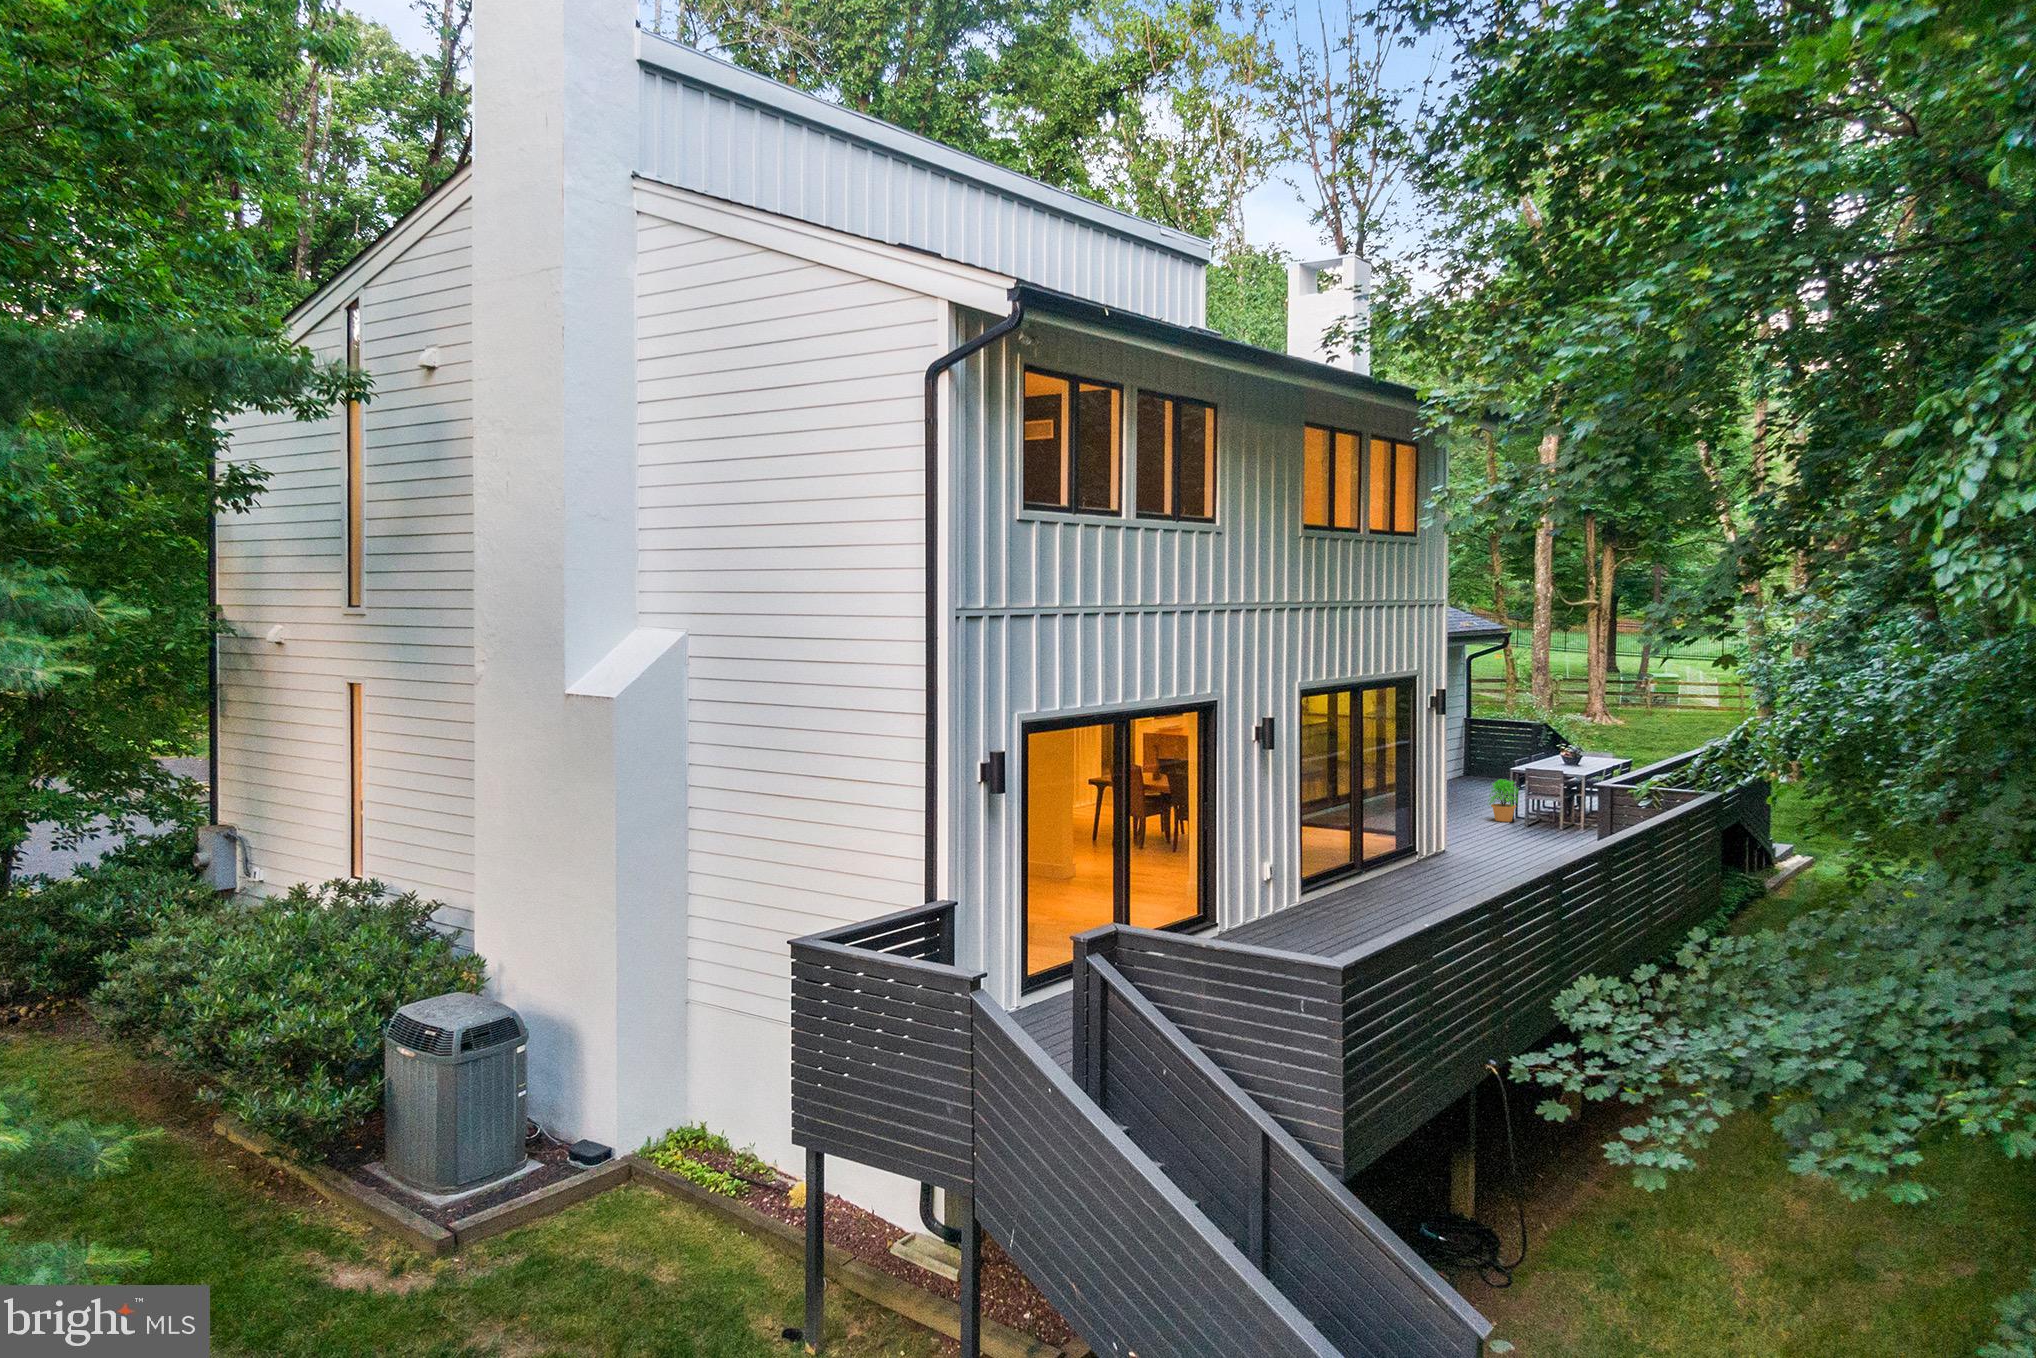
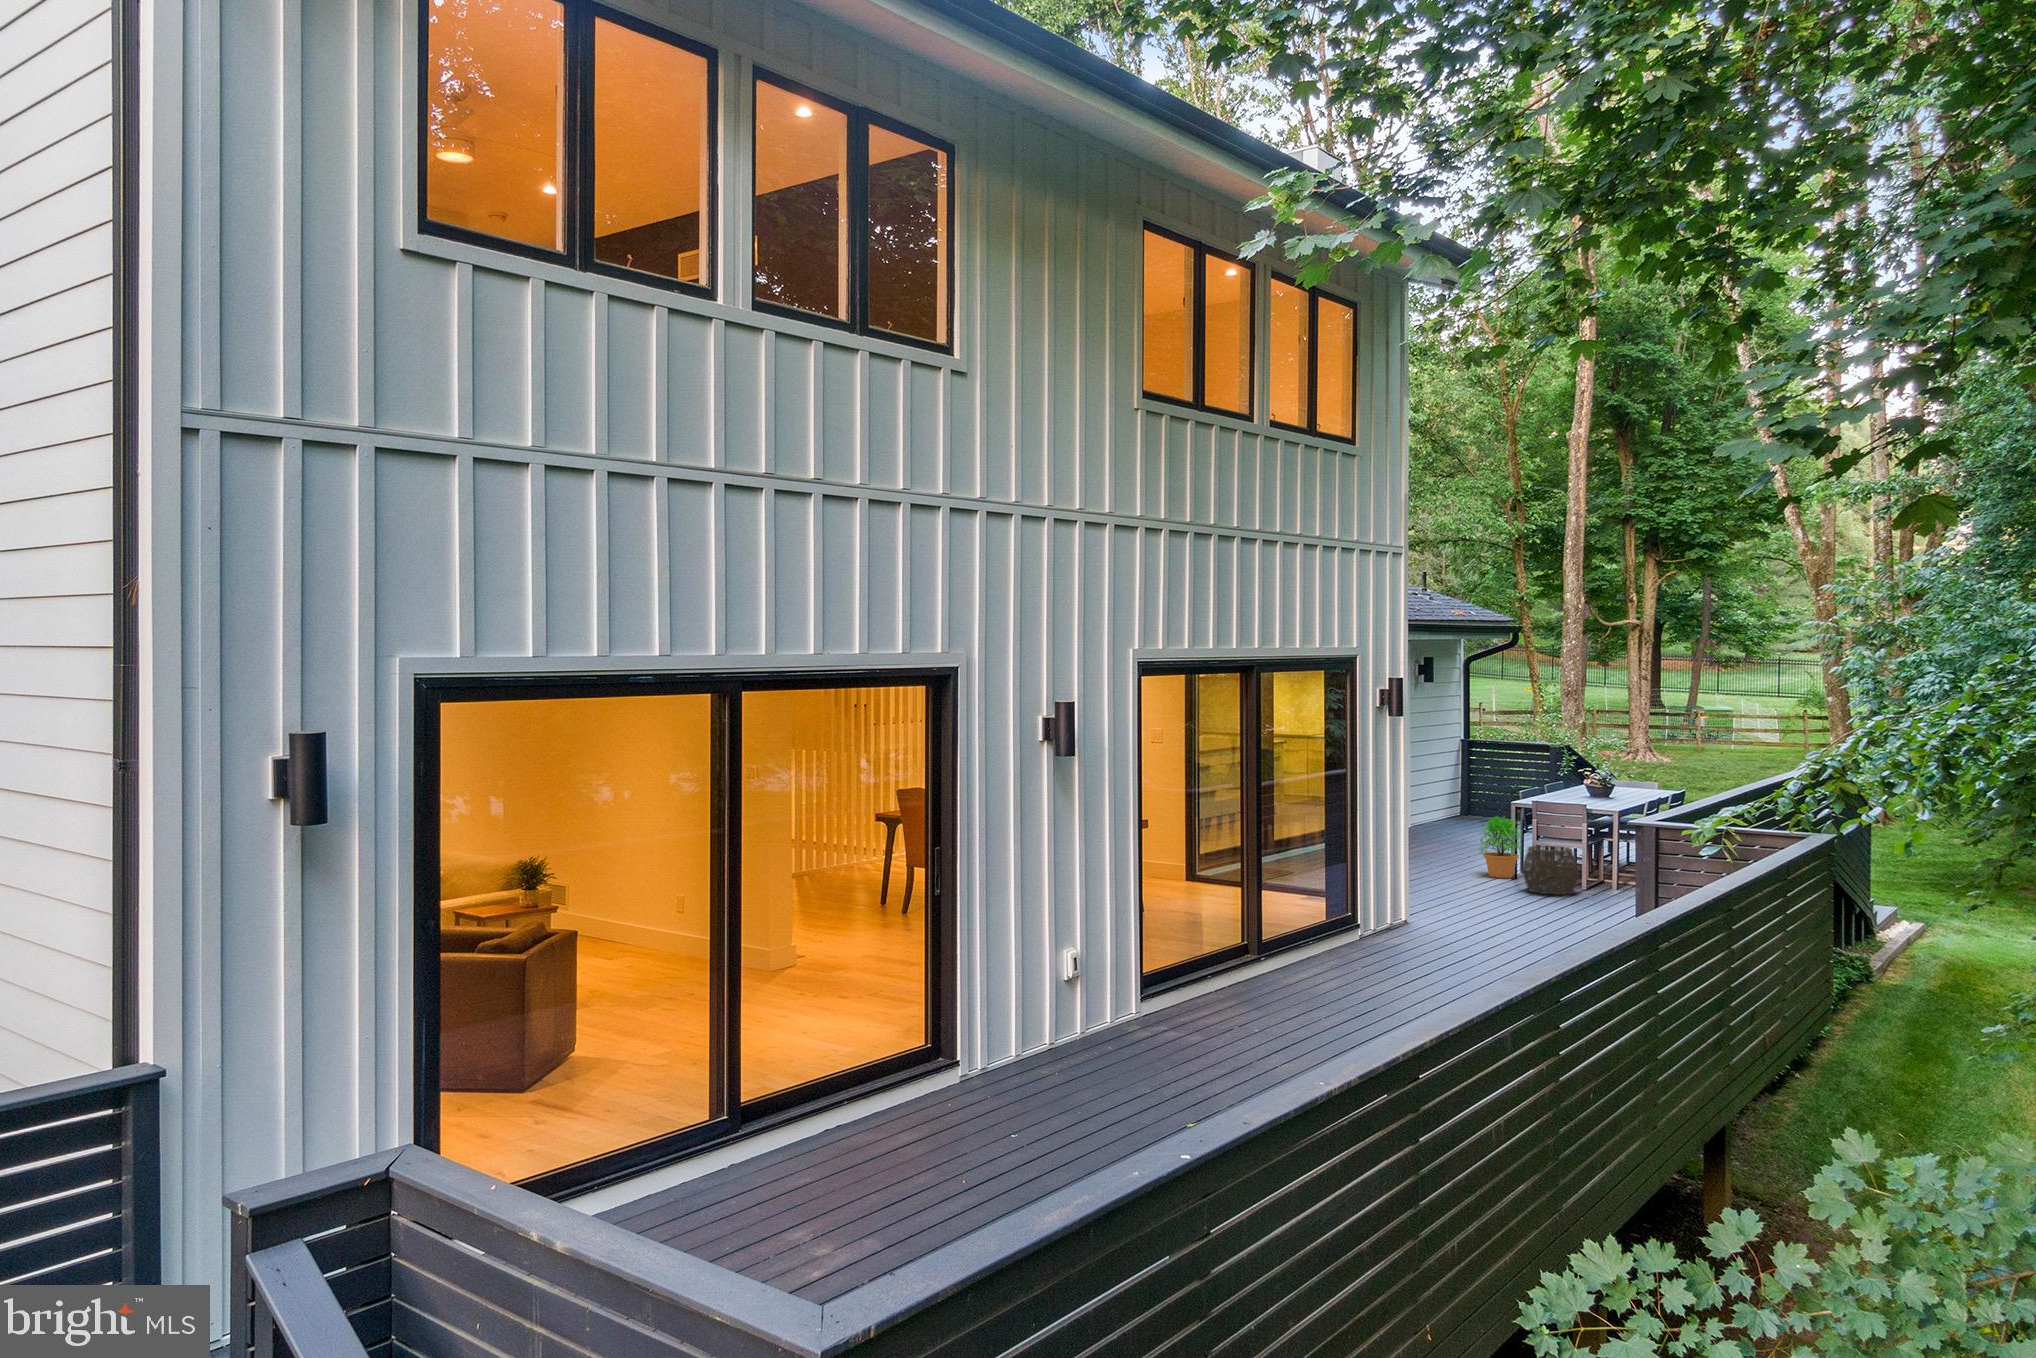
woven basket: none [1520,799,1559,833] -> present [1523,845,1578,895]

